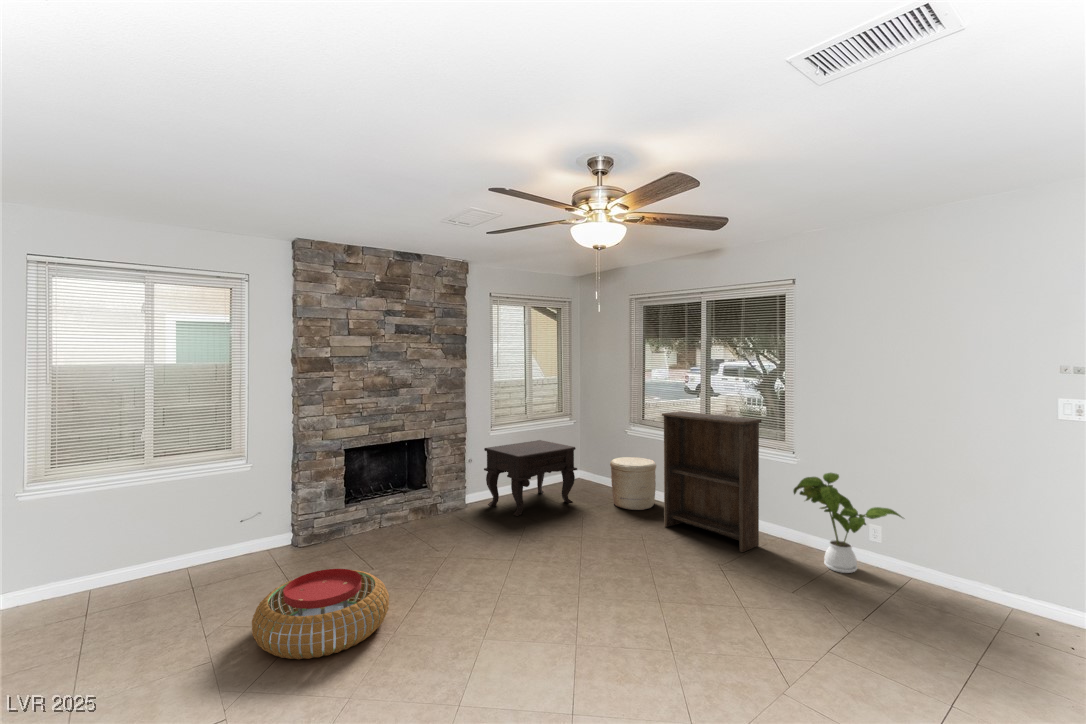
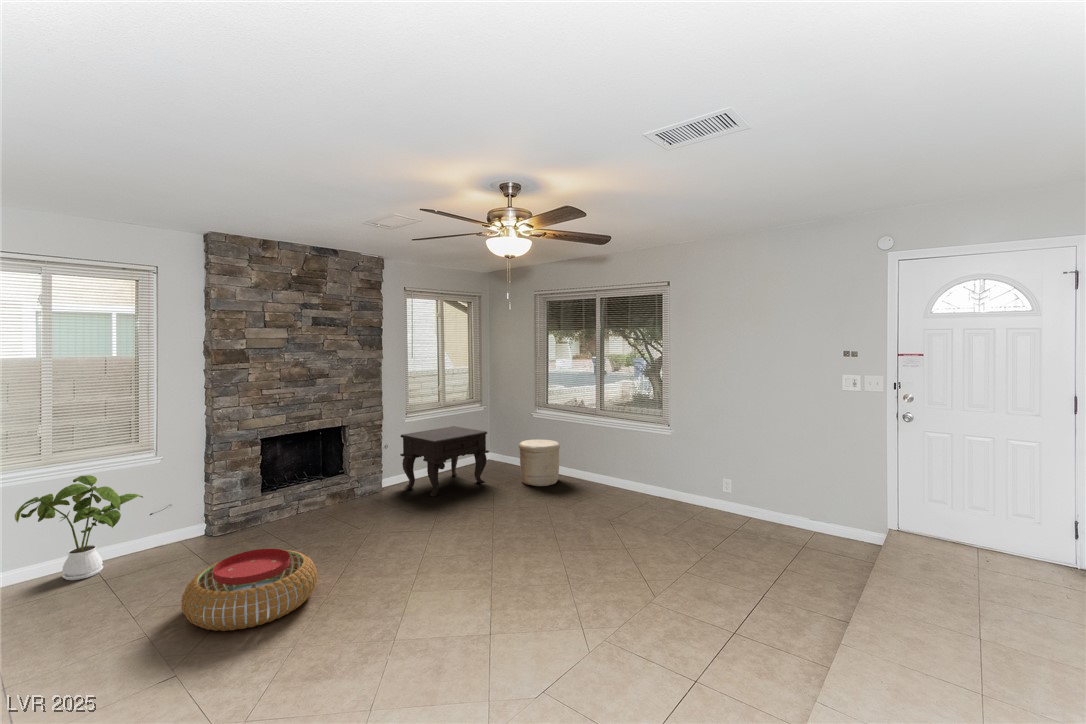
bookshelf: present [662,411,762,552] -> none [564,397,647,516]
house plant: present [793,473,903,573] -> present [15,475,143,580]

